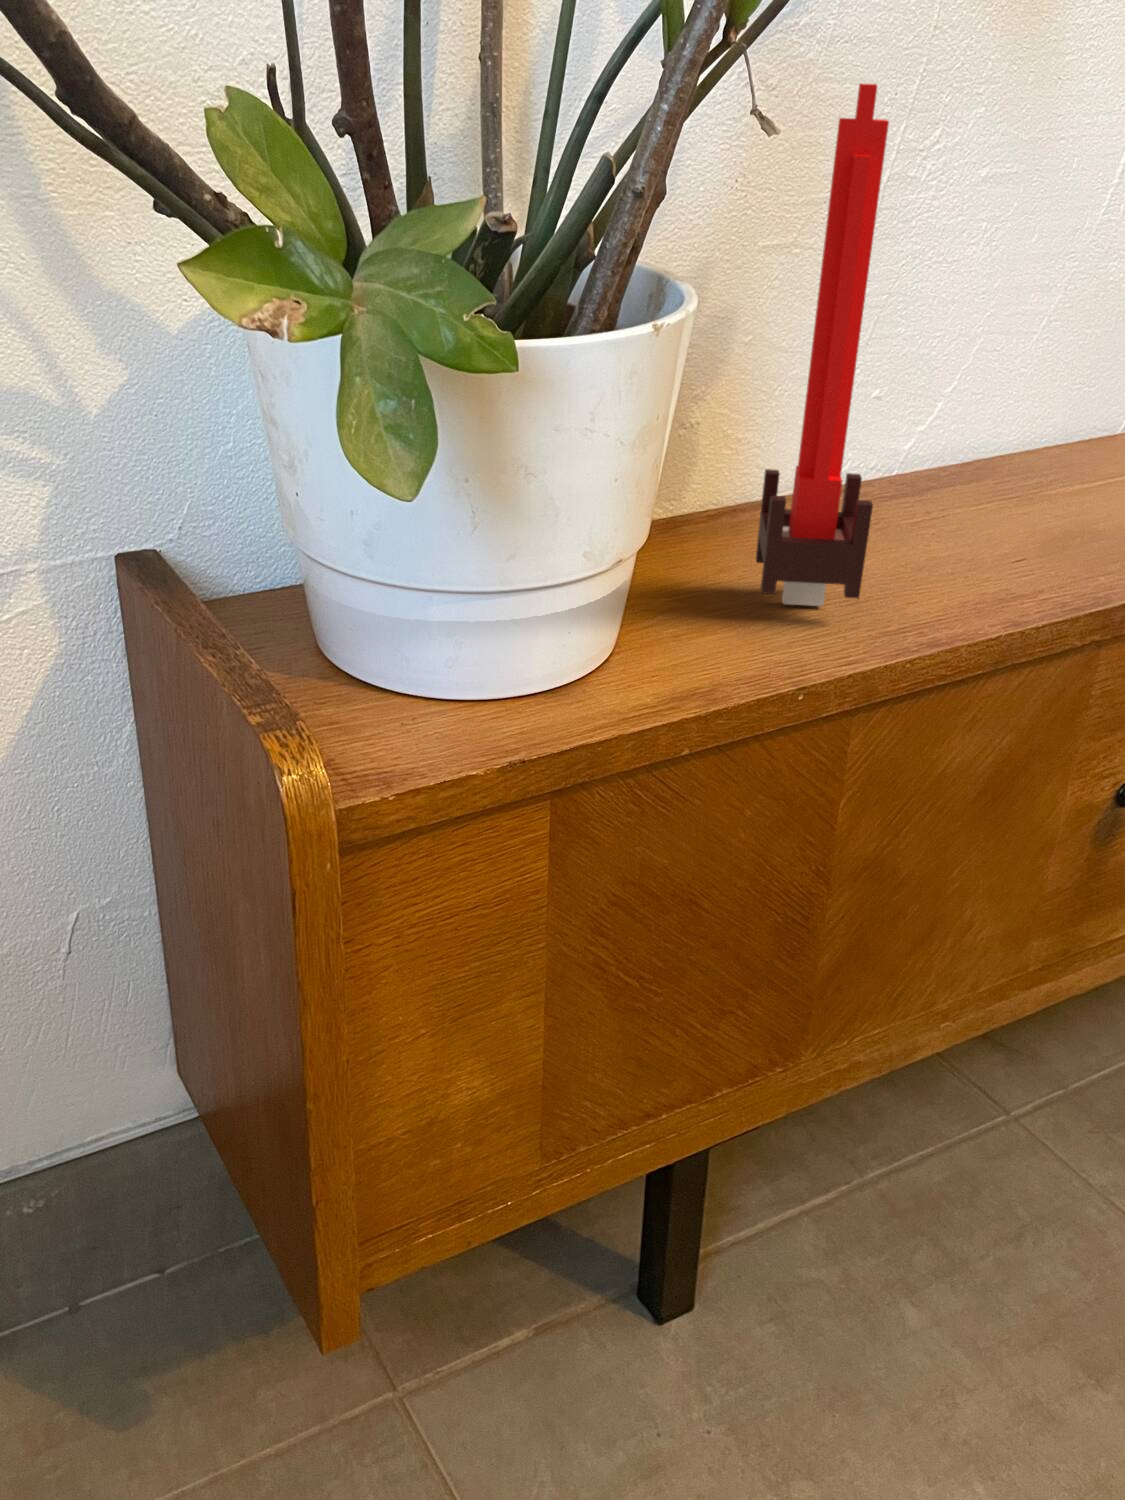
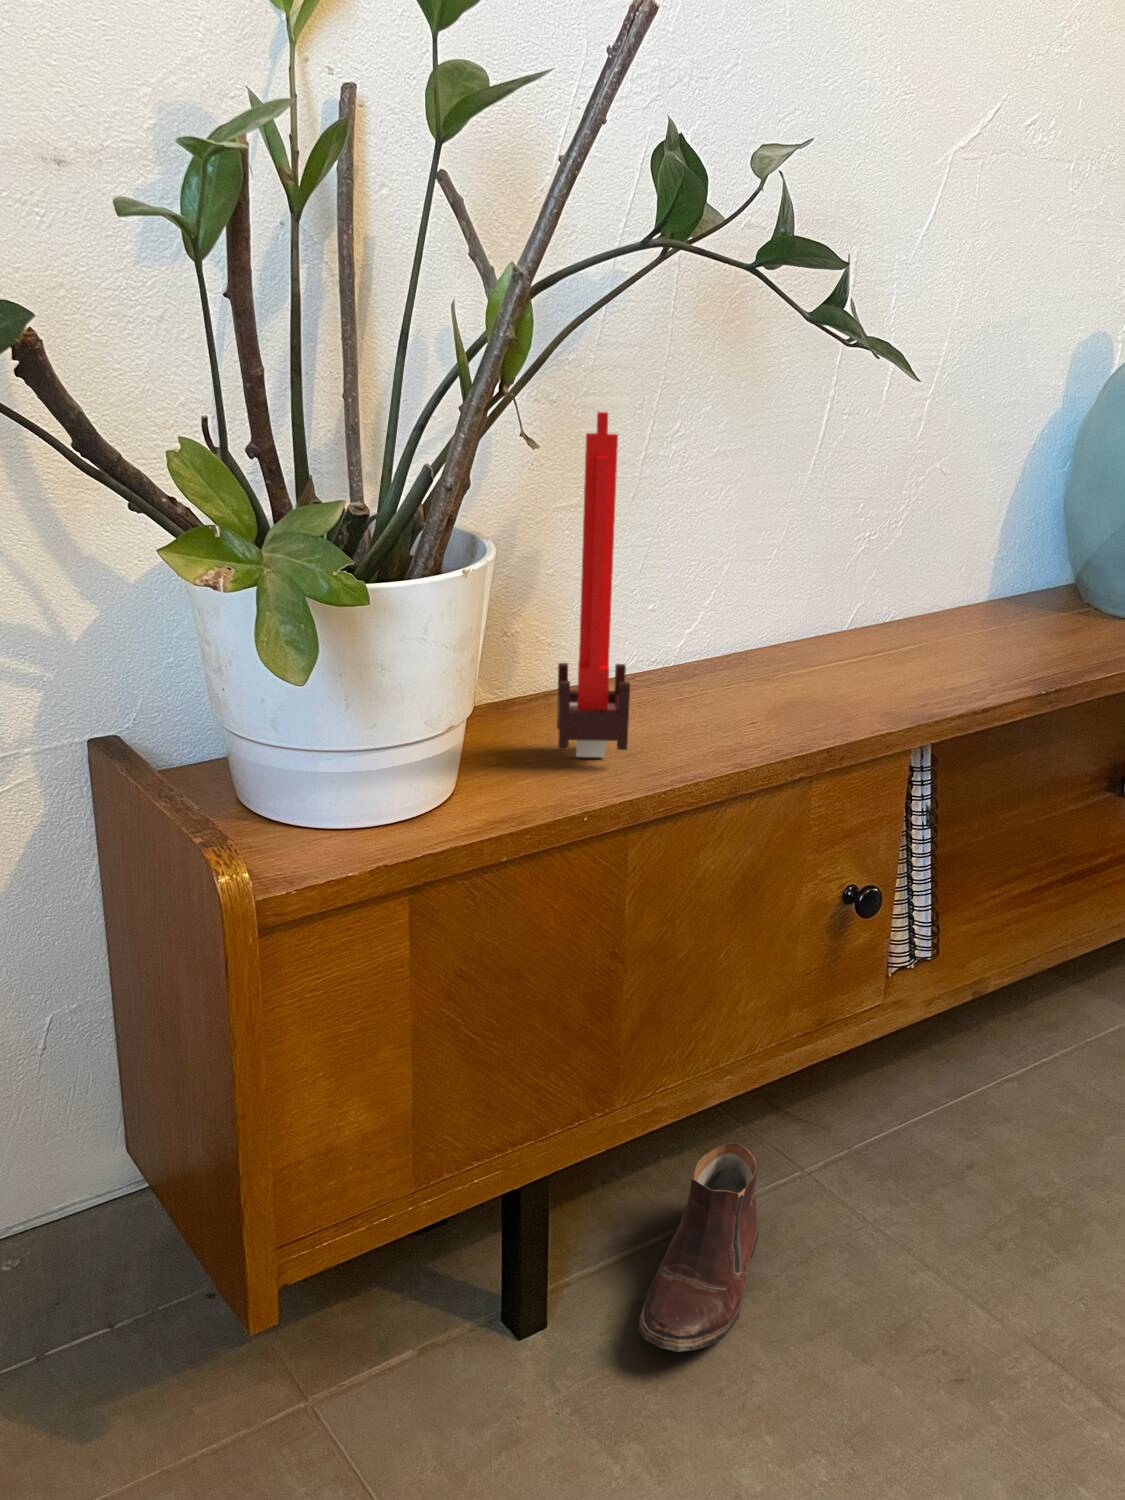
shoe: none [810,1099,968,1371] -> present [639,1143,758,1352]

